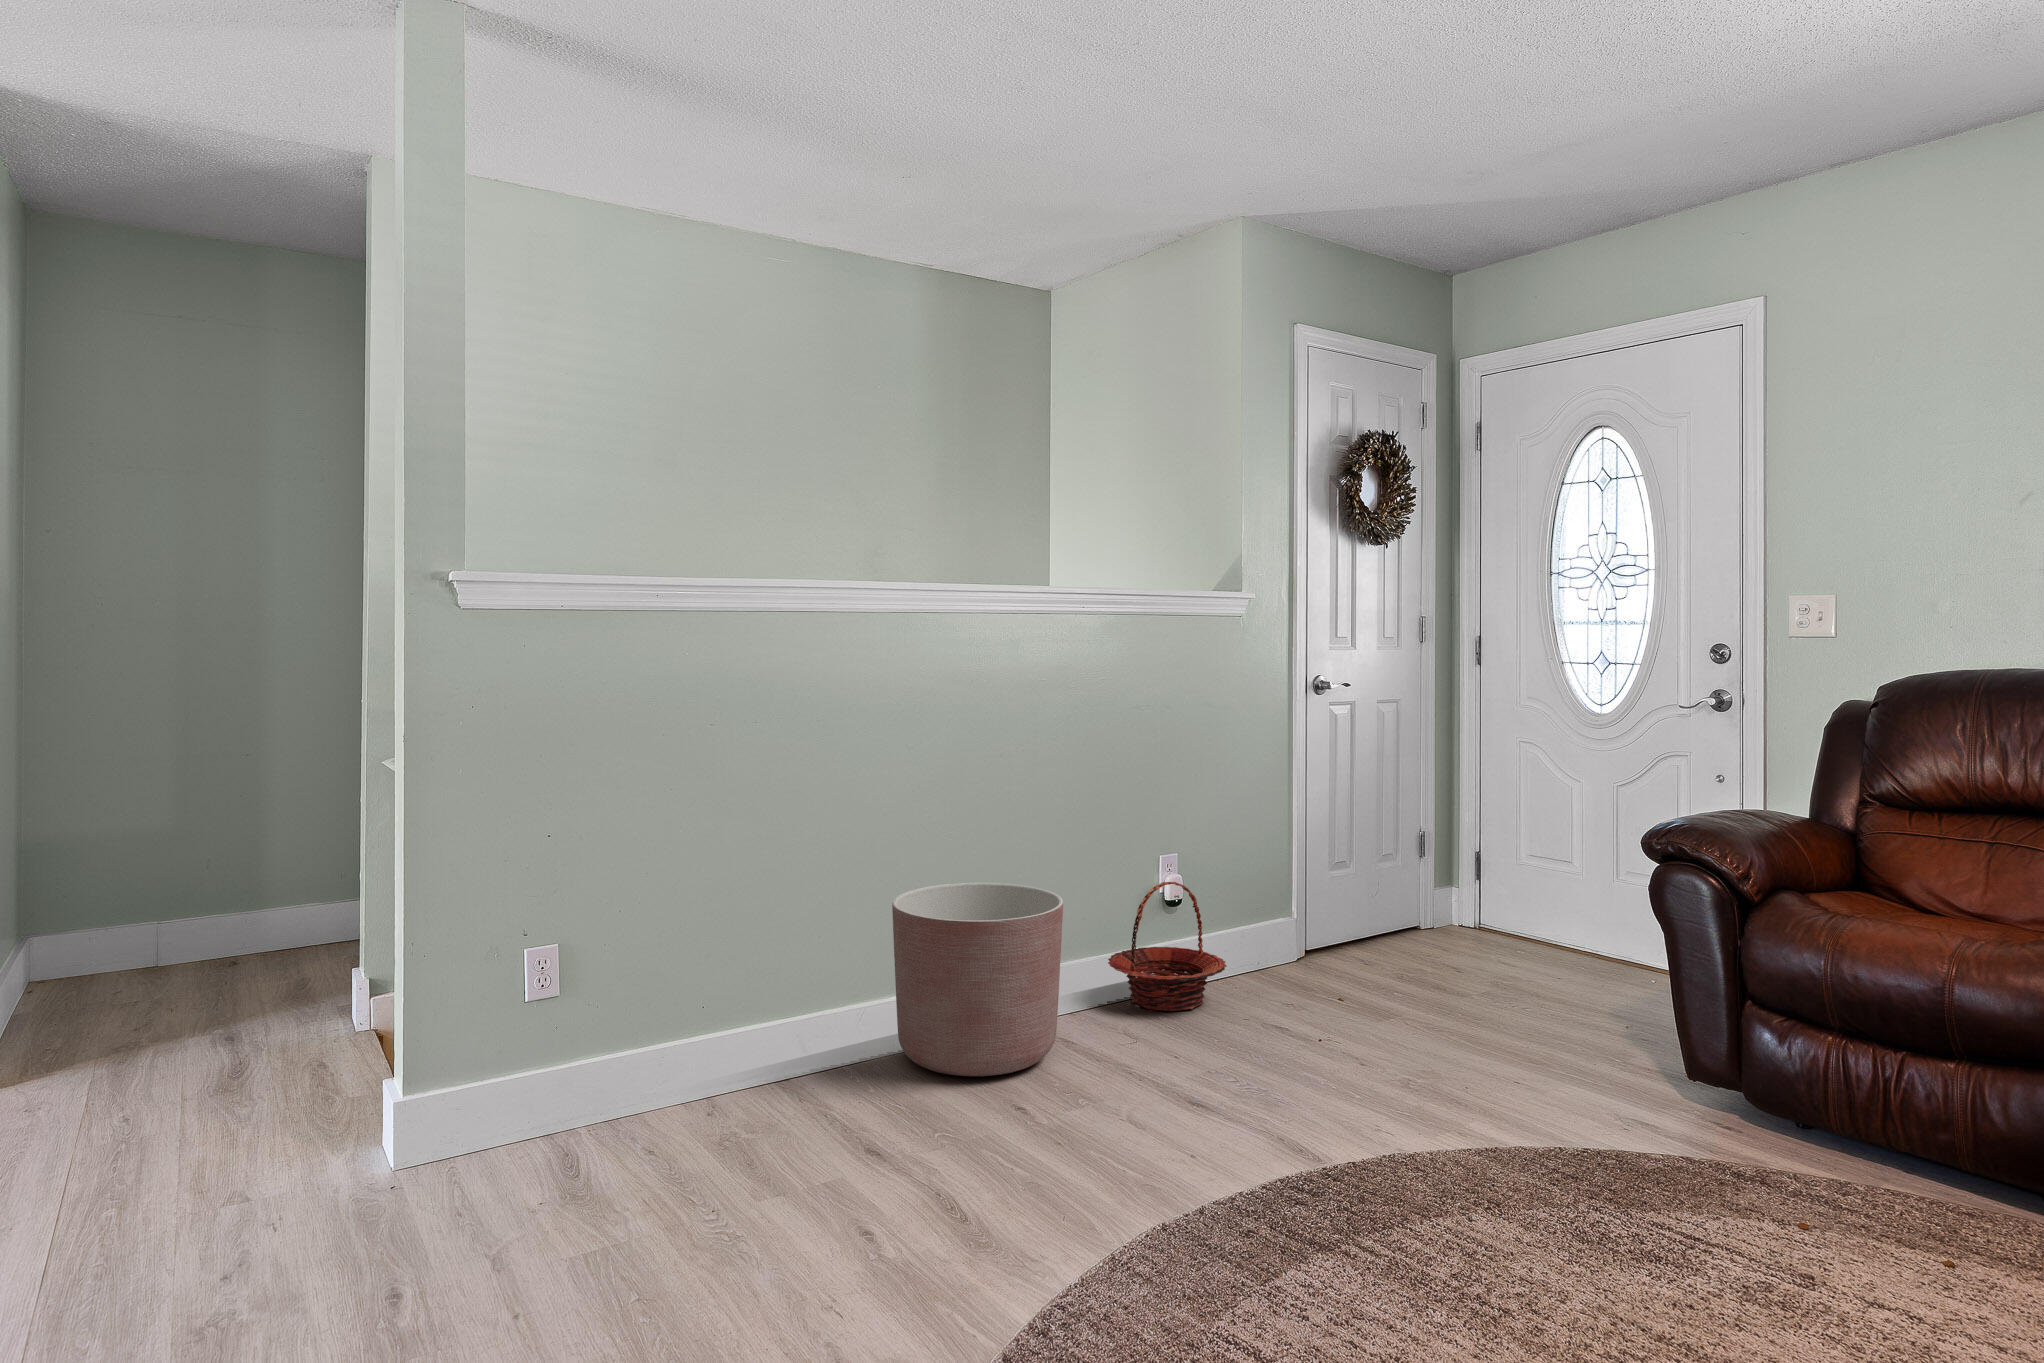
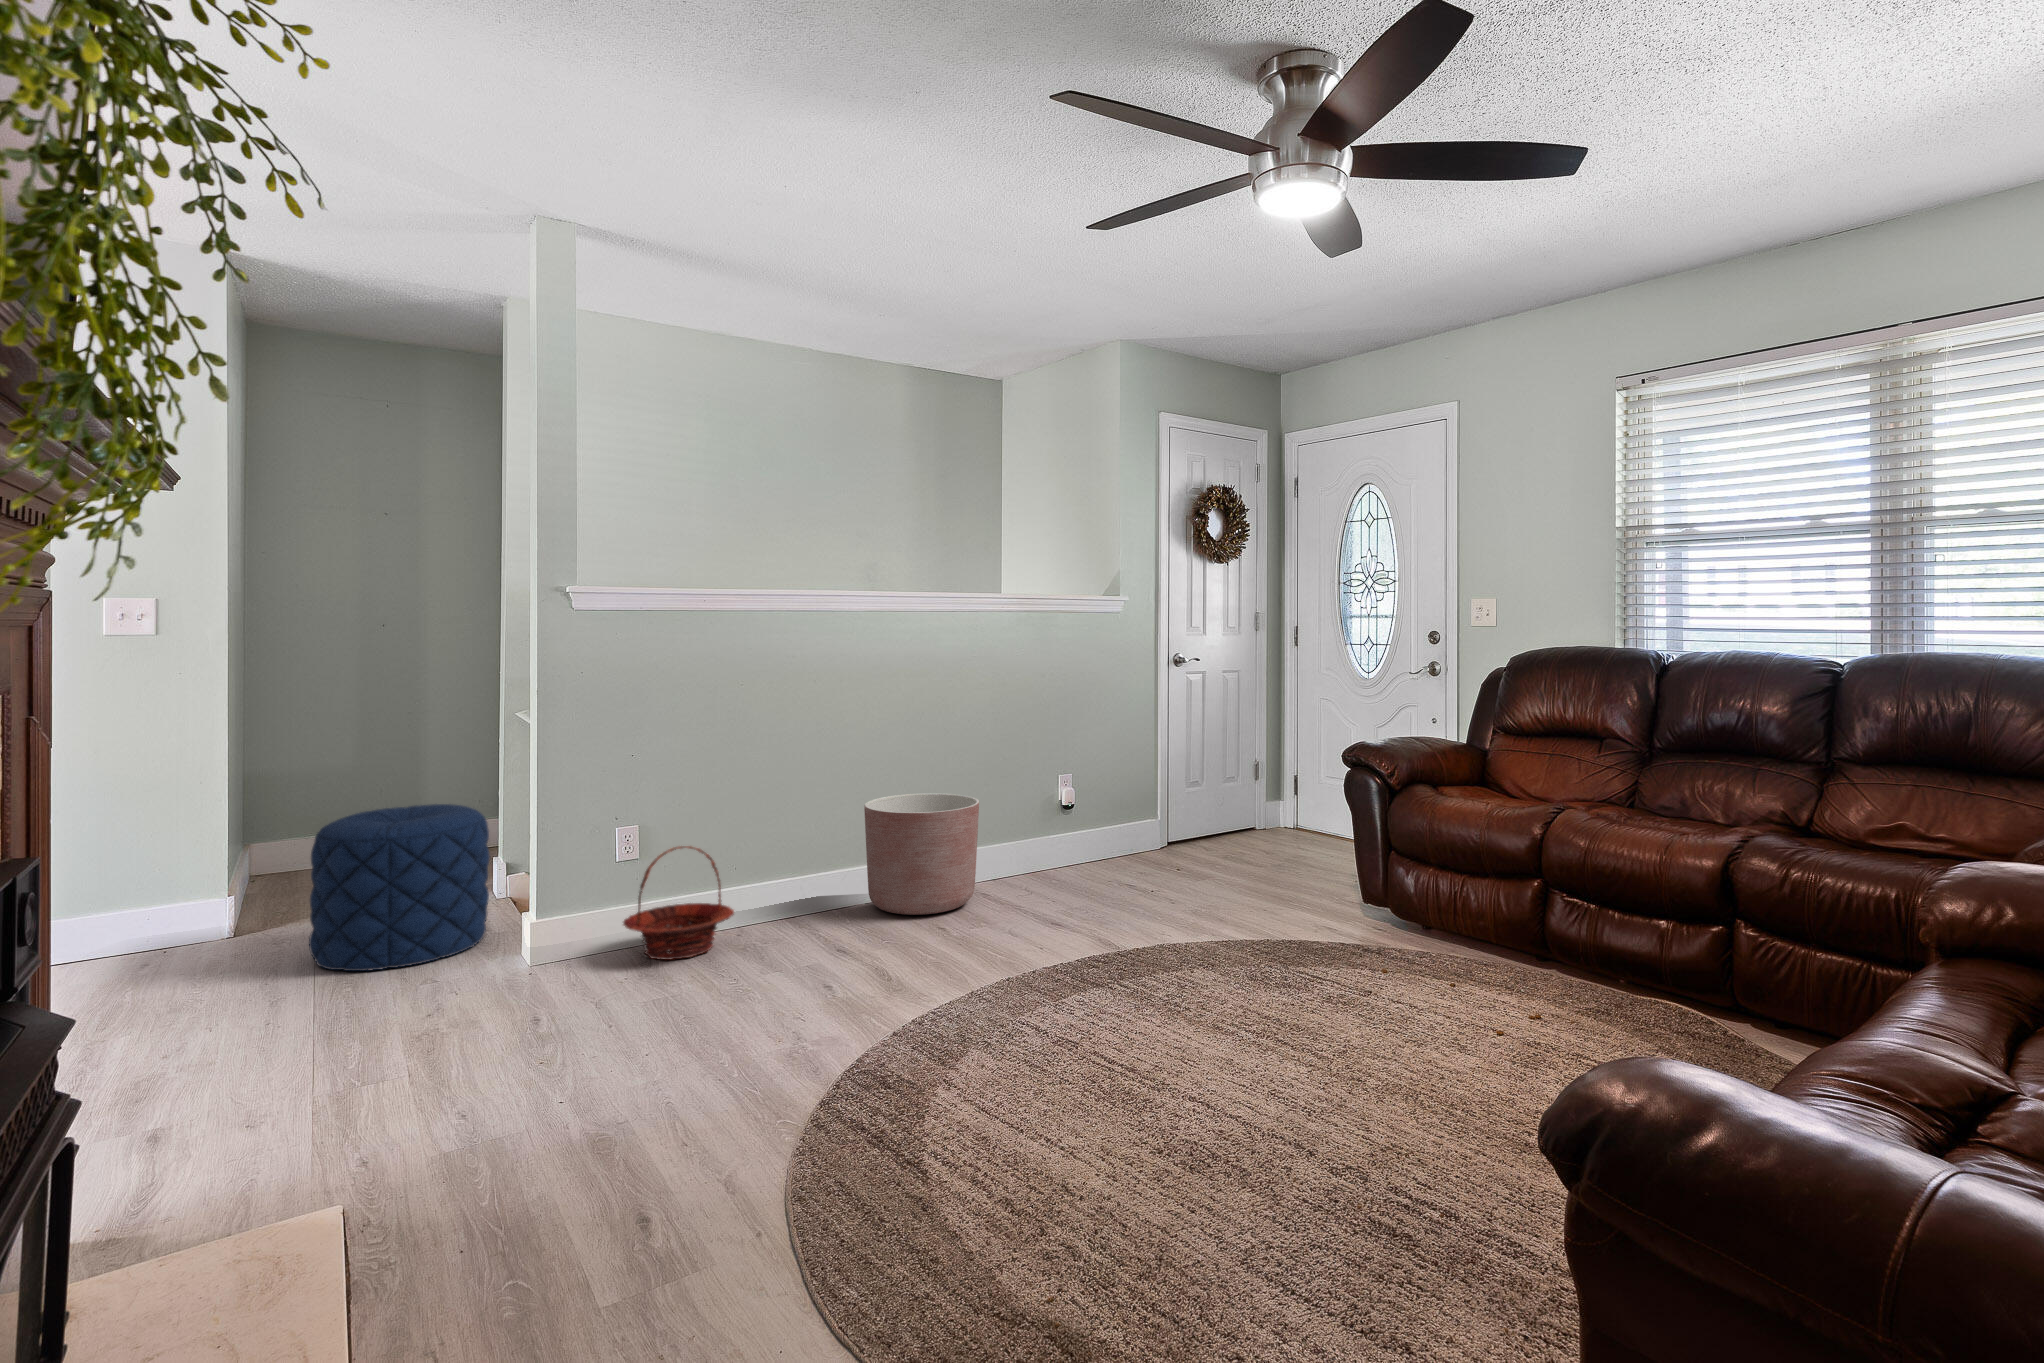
basket: present [1108,882,1227,1011] -> present [623,846,734,960]
pouf: none [64,898,339,1168] -> present [309,804,489,971]

